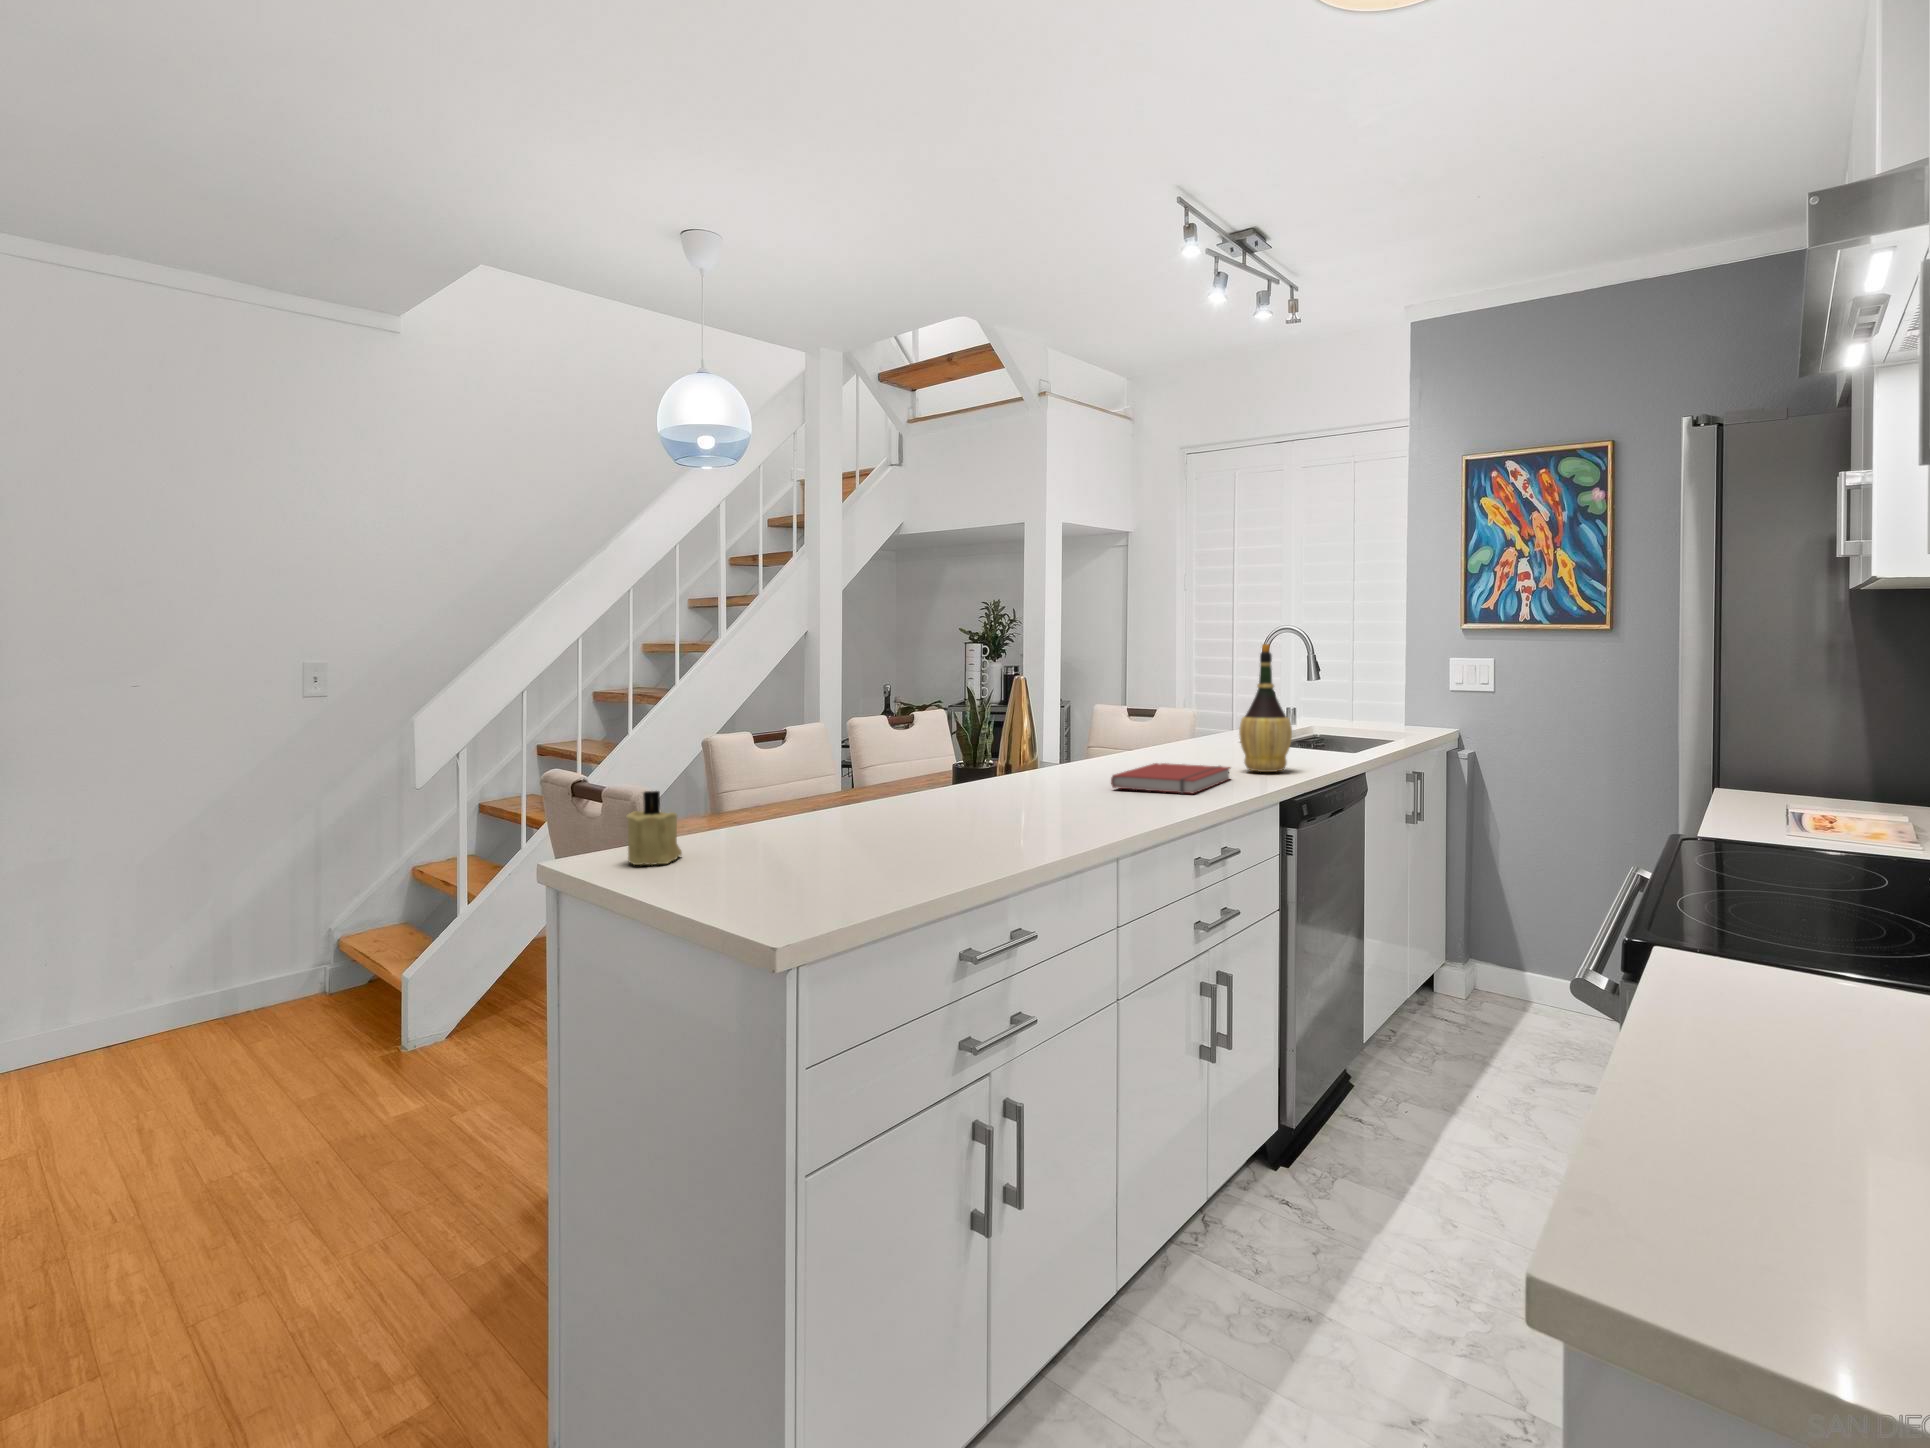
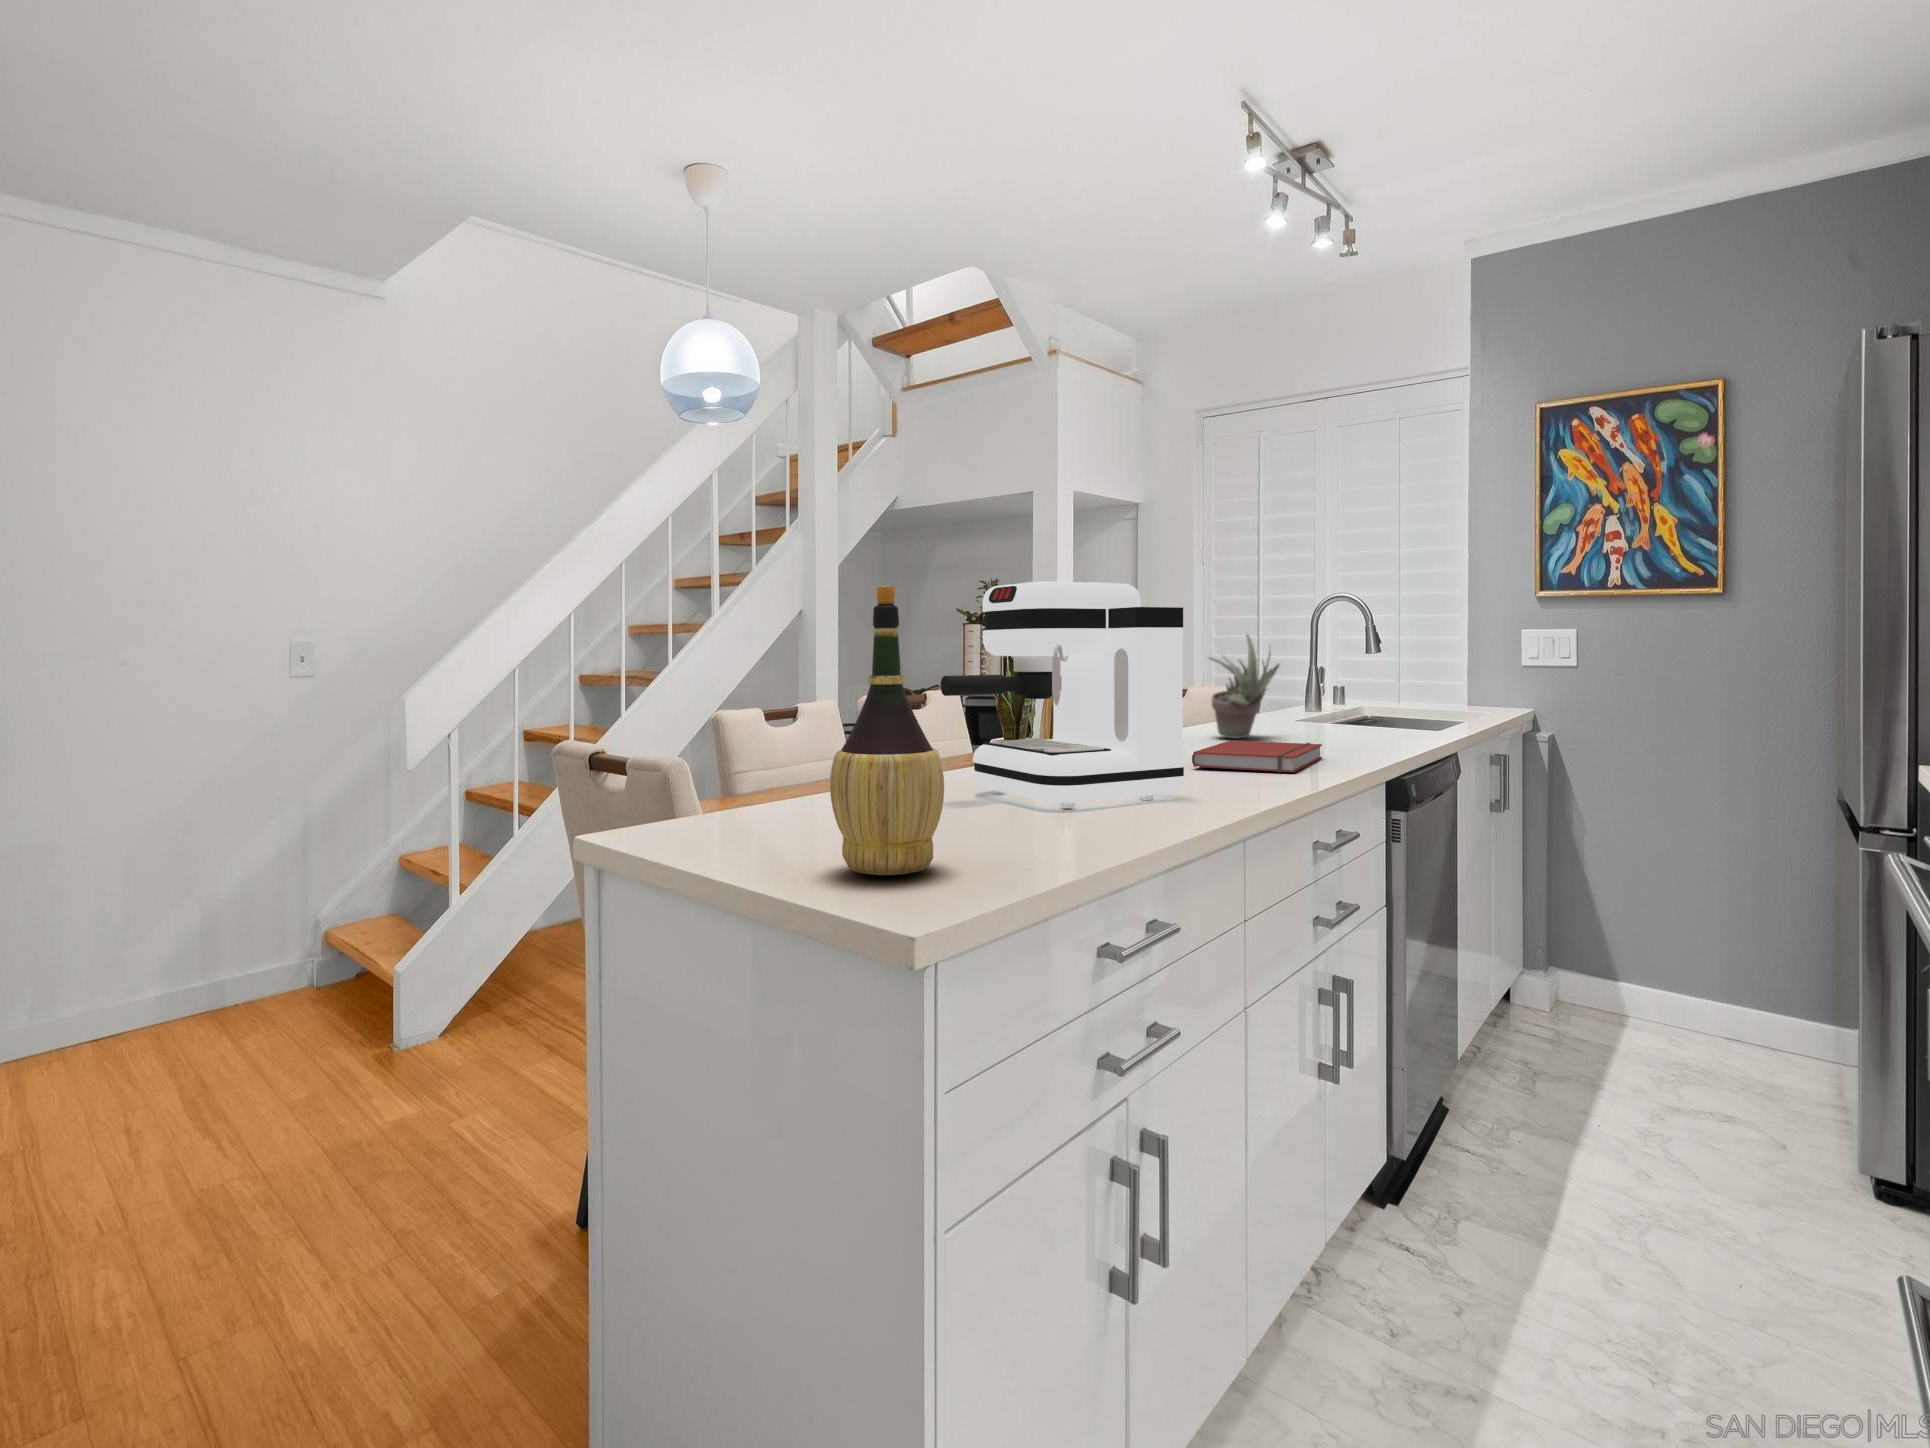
coffee maker: none [869,631,1080,829] -> present [941,581,1185,808]
wine bottle: present [1239,644,1292,772] -> present [830,586,944,875]
succulent plant: none [1152,665,1213,759] -> present [1209,634,1280,739]
candle: present [626,791,682,865] -> none [688,760,749,845]

